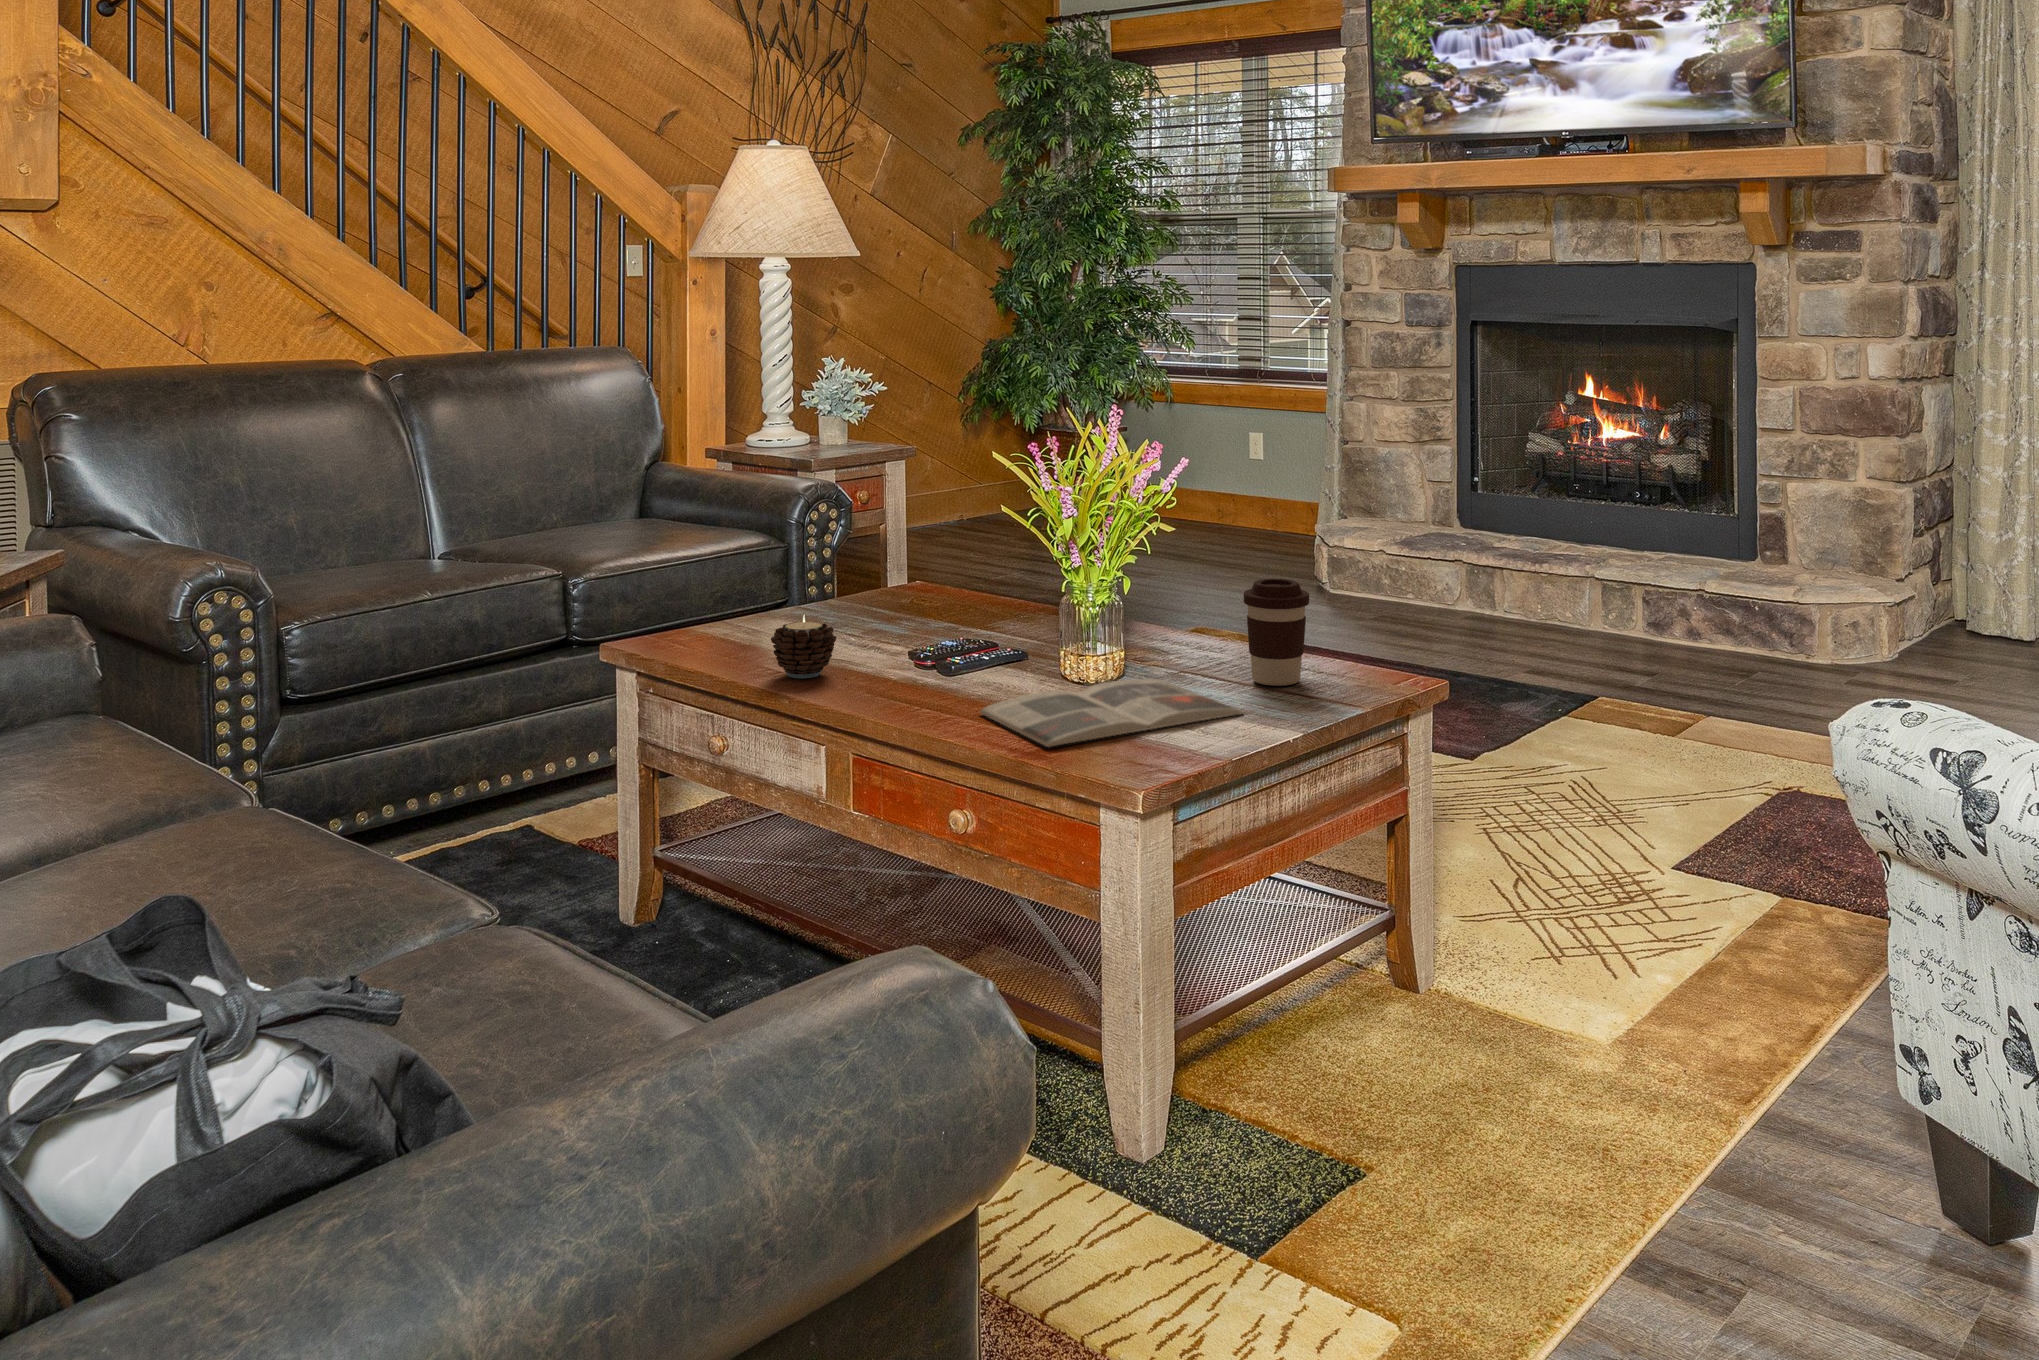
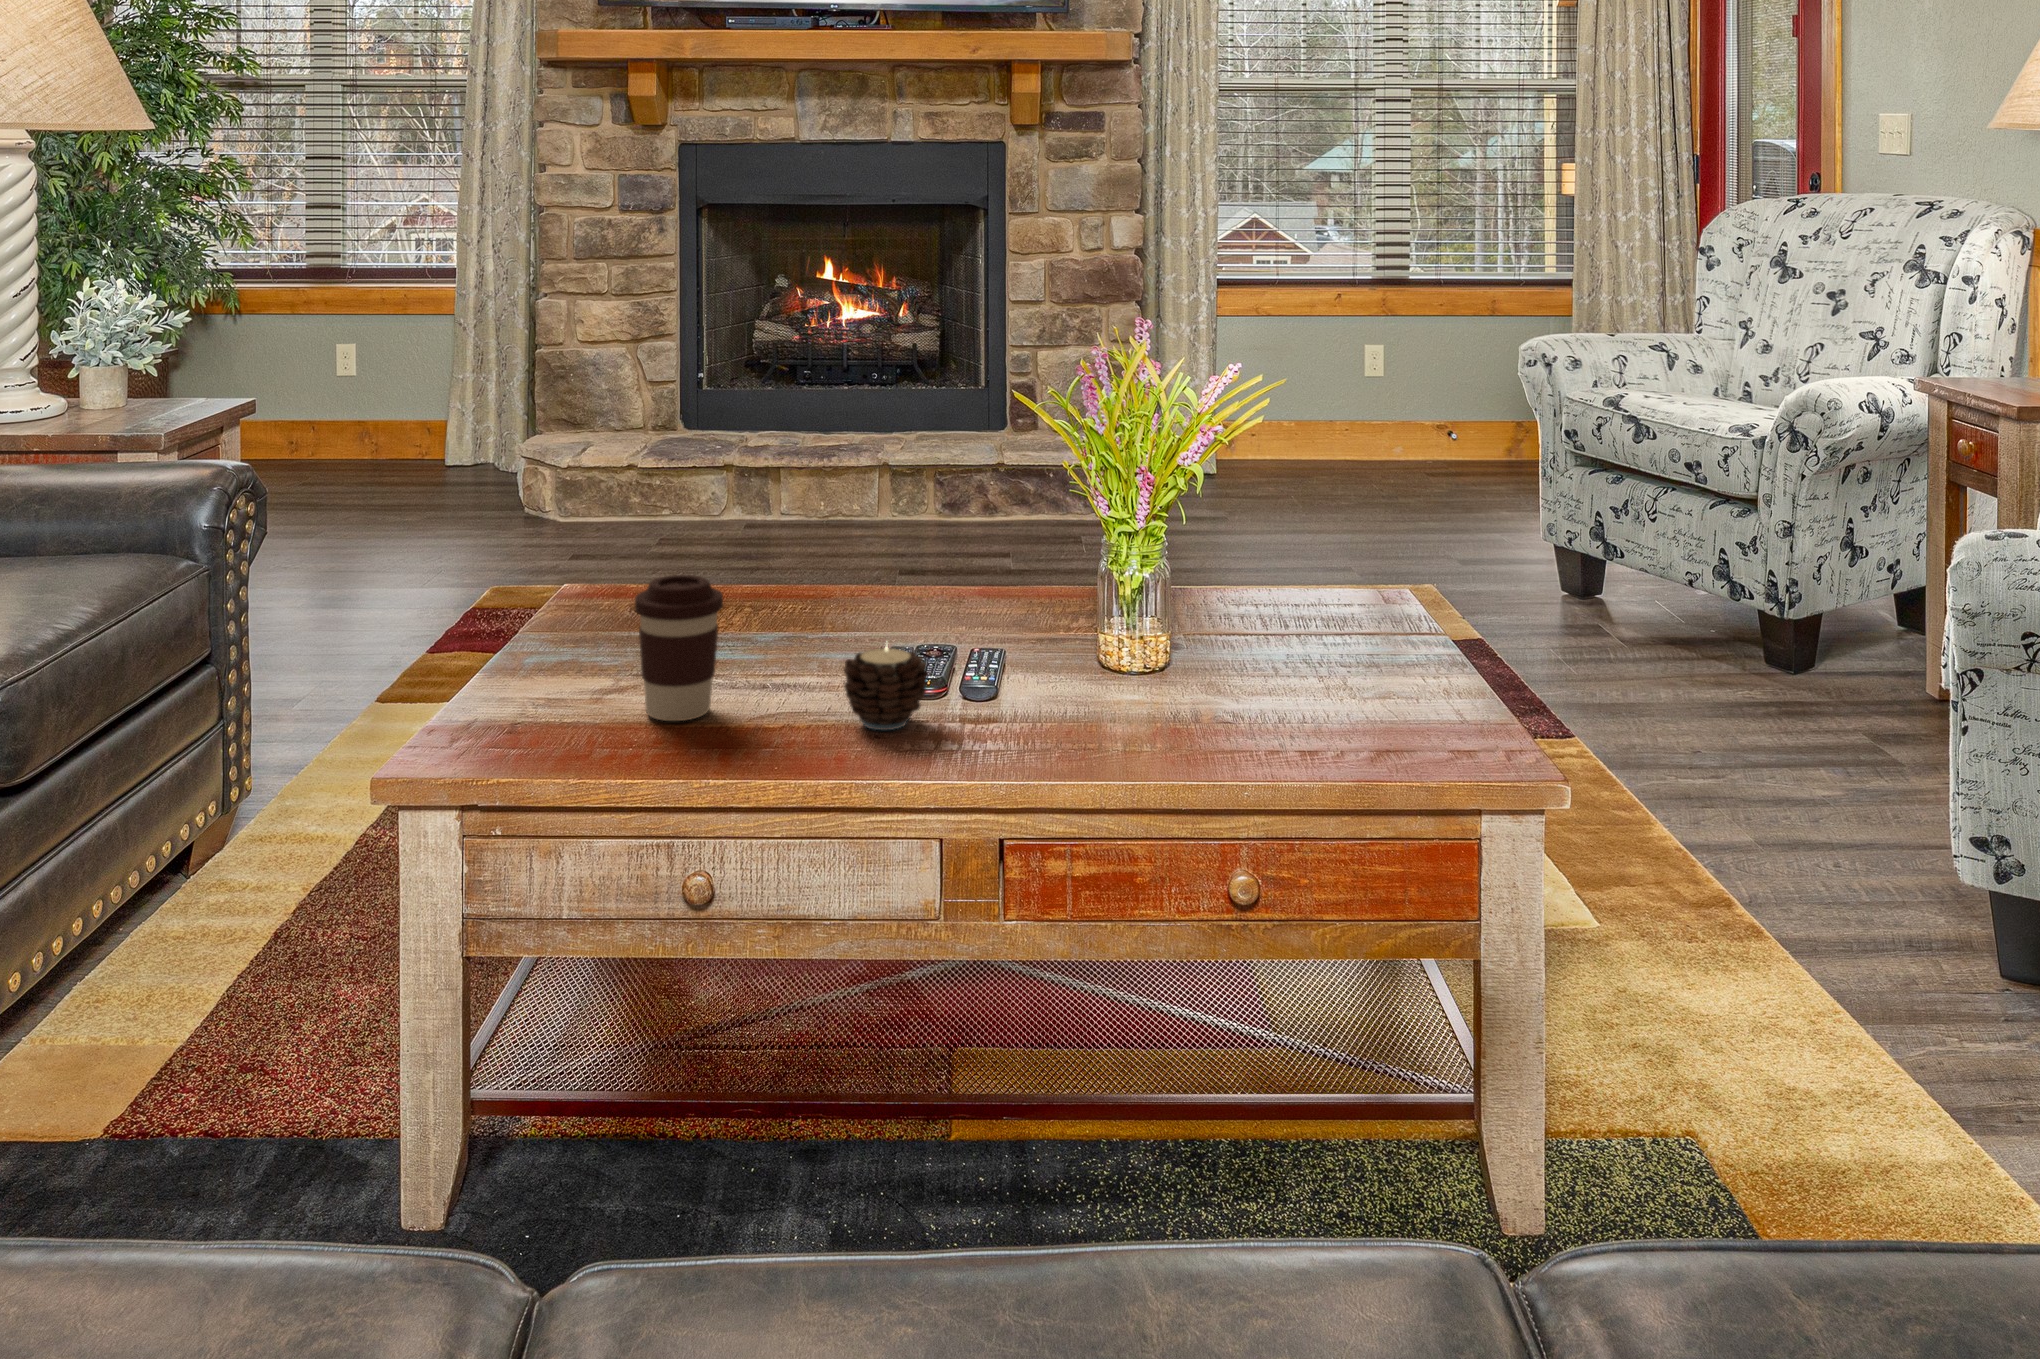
coffee cup: present [1244,579,1309,686] -> present [635,575,723,721]
magazine: present [980,679,1243,747] -> none [1203,638,1406,738]

